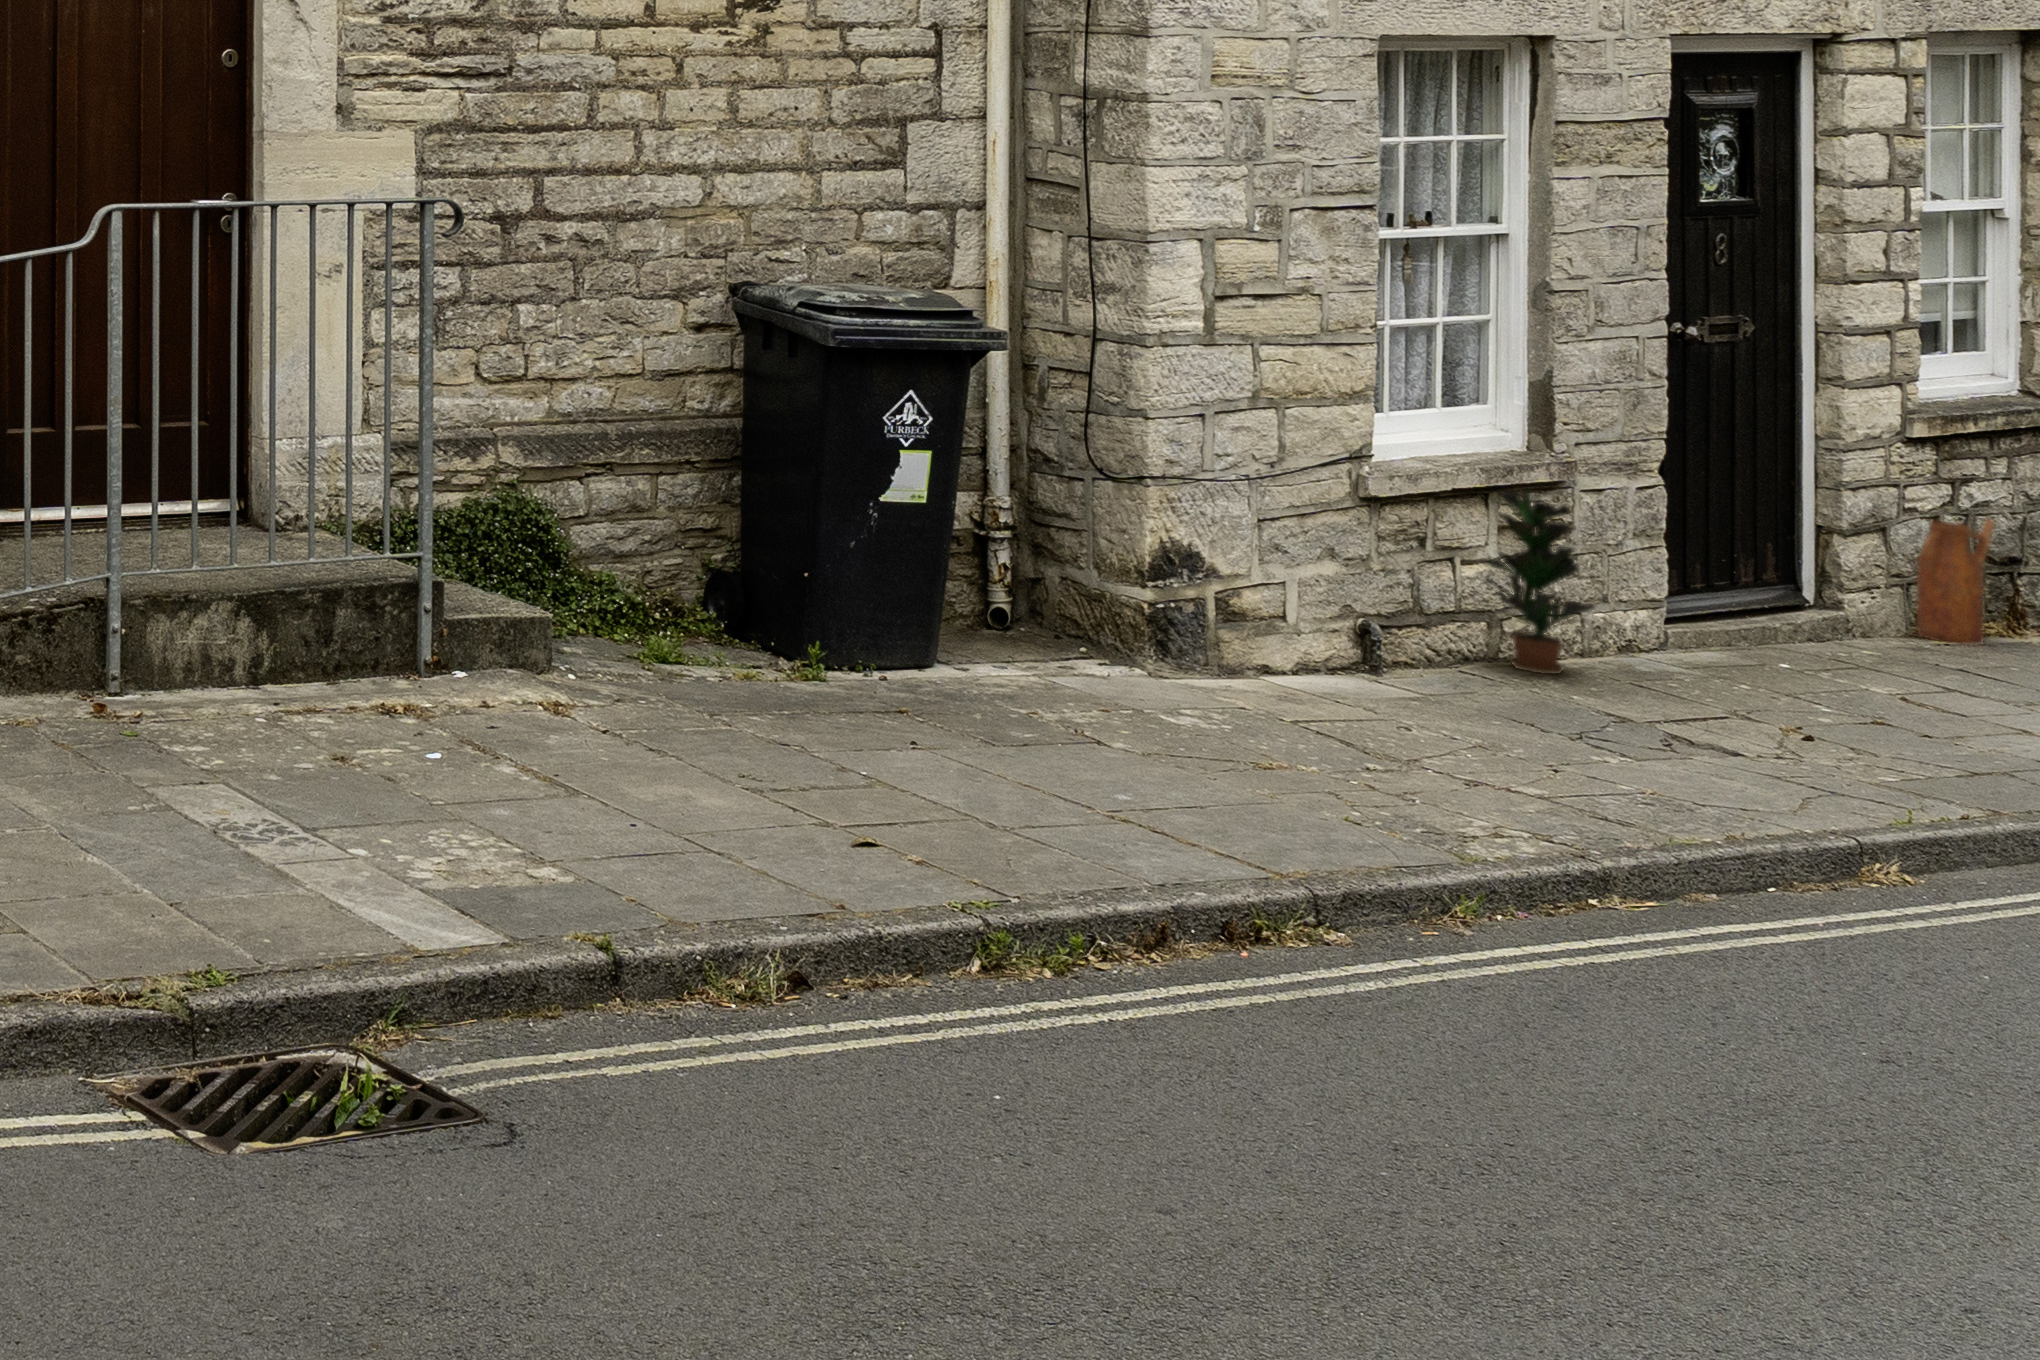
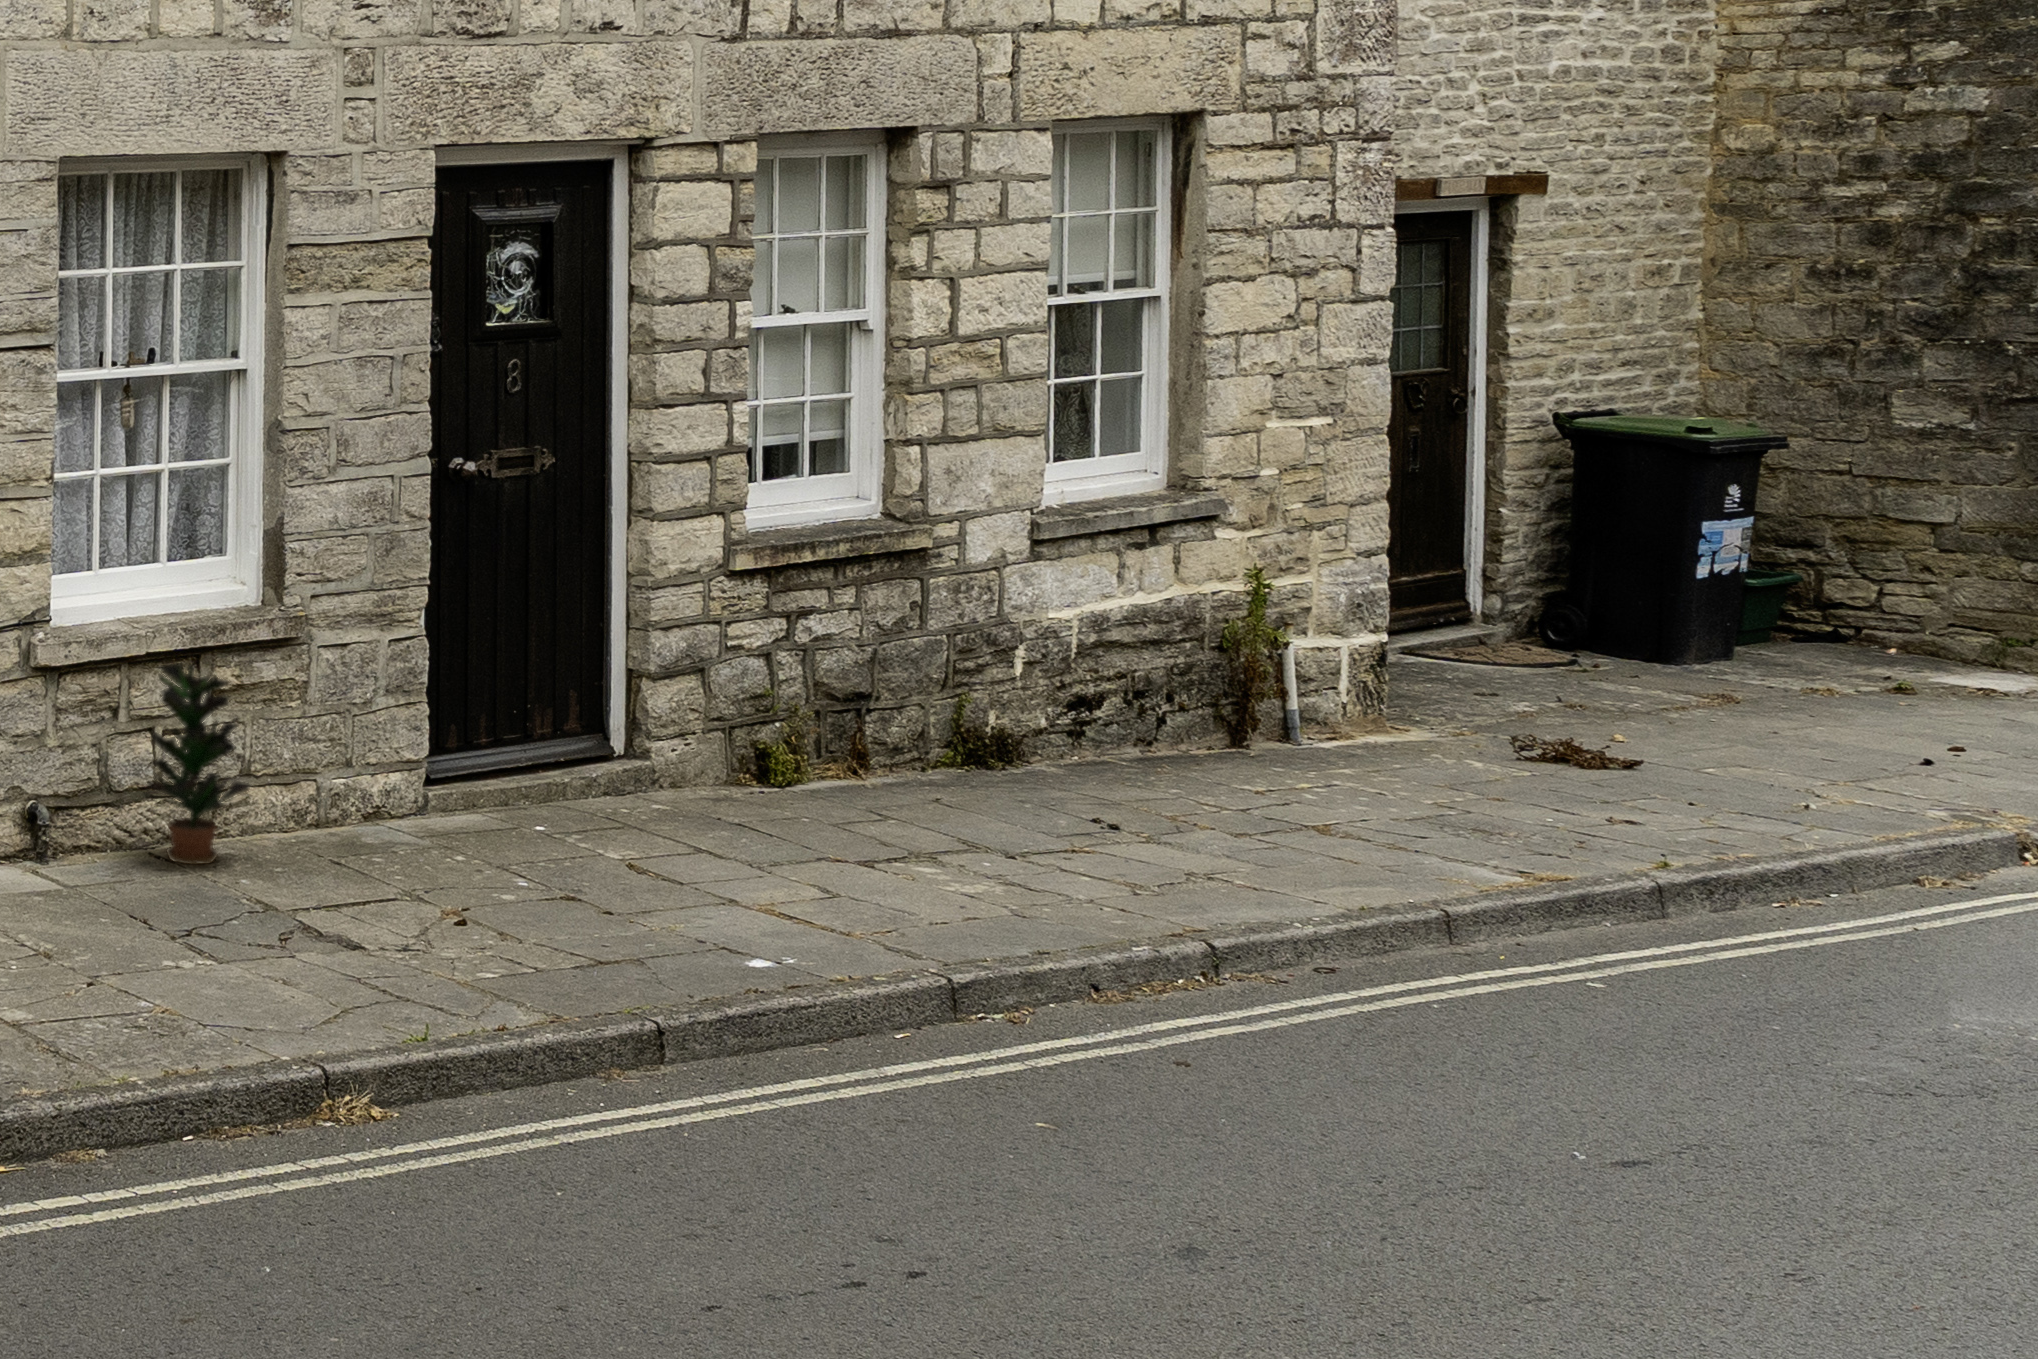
watering can: present [1917,519,1995,645] -> none [719,662,813,805]

